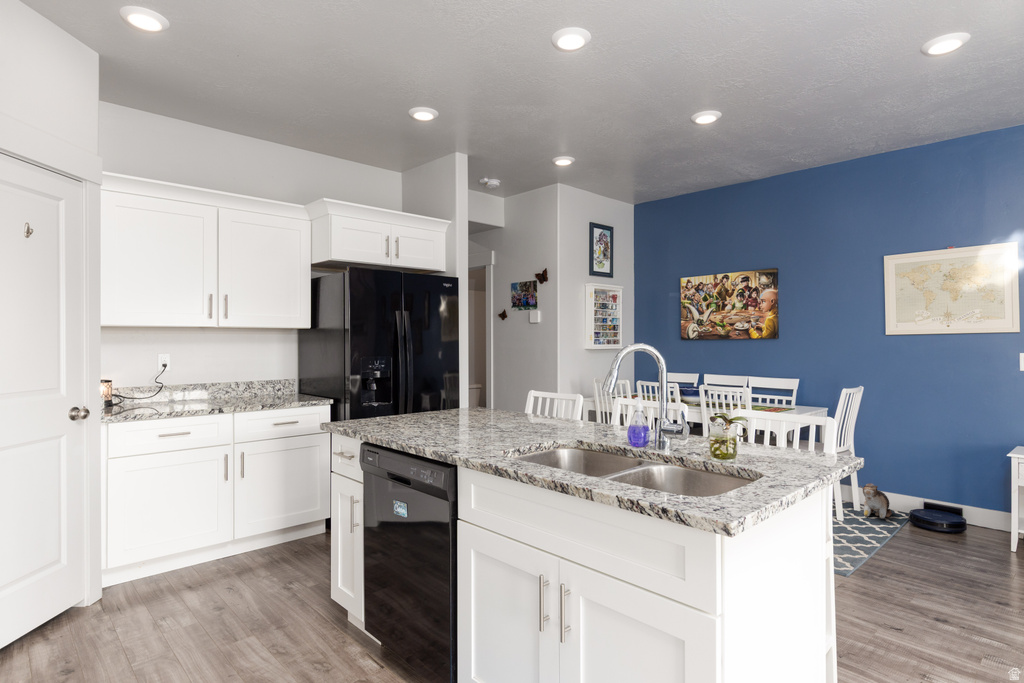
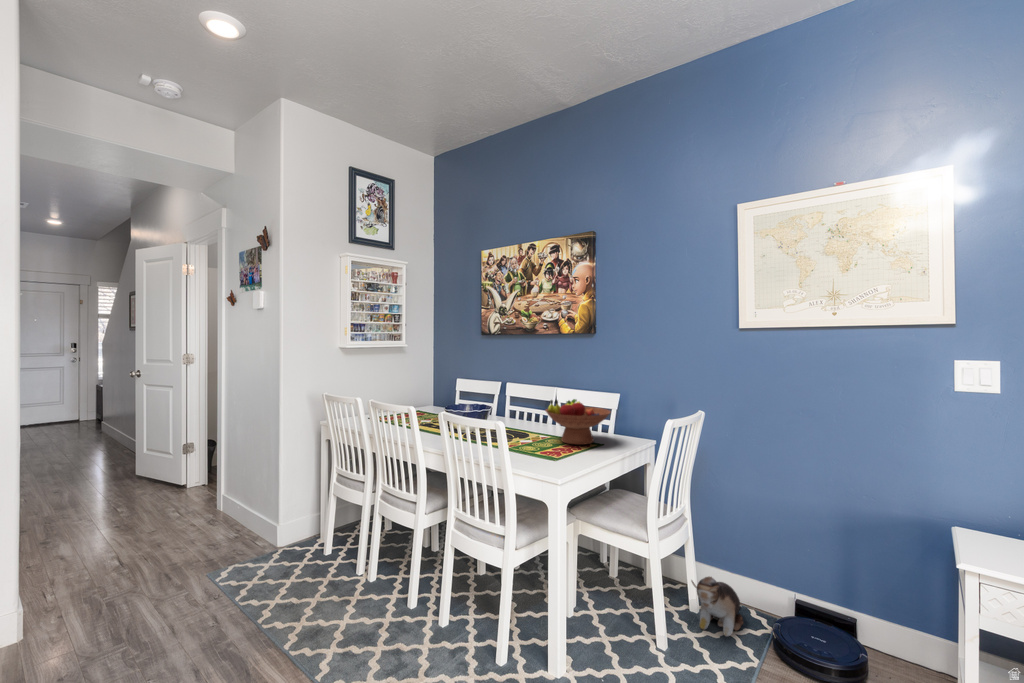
fruit bowl: none [755,381,800,409] -> present [545,399,610,445]

